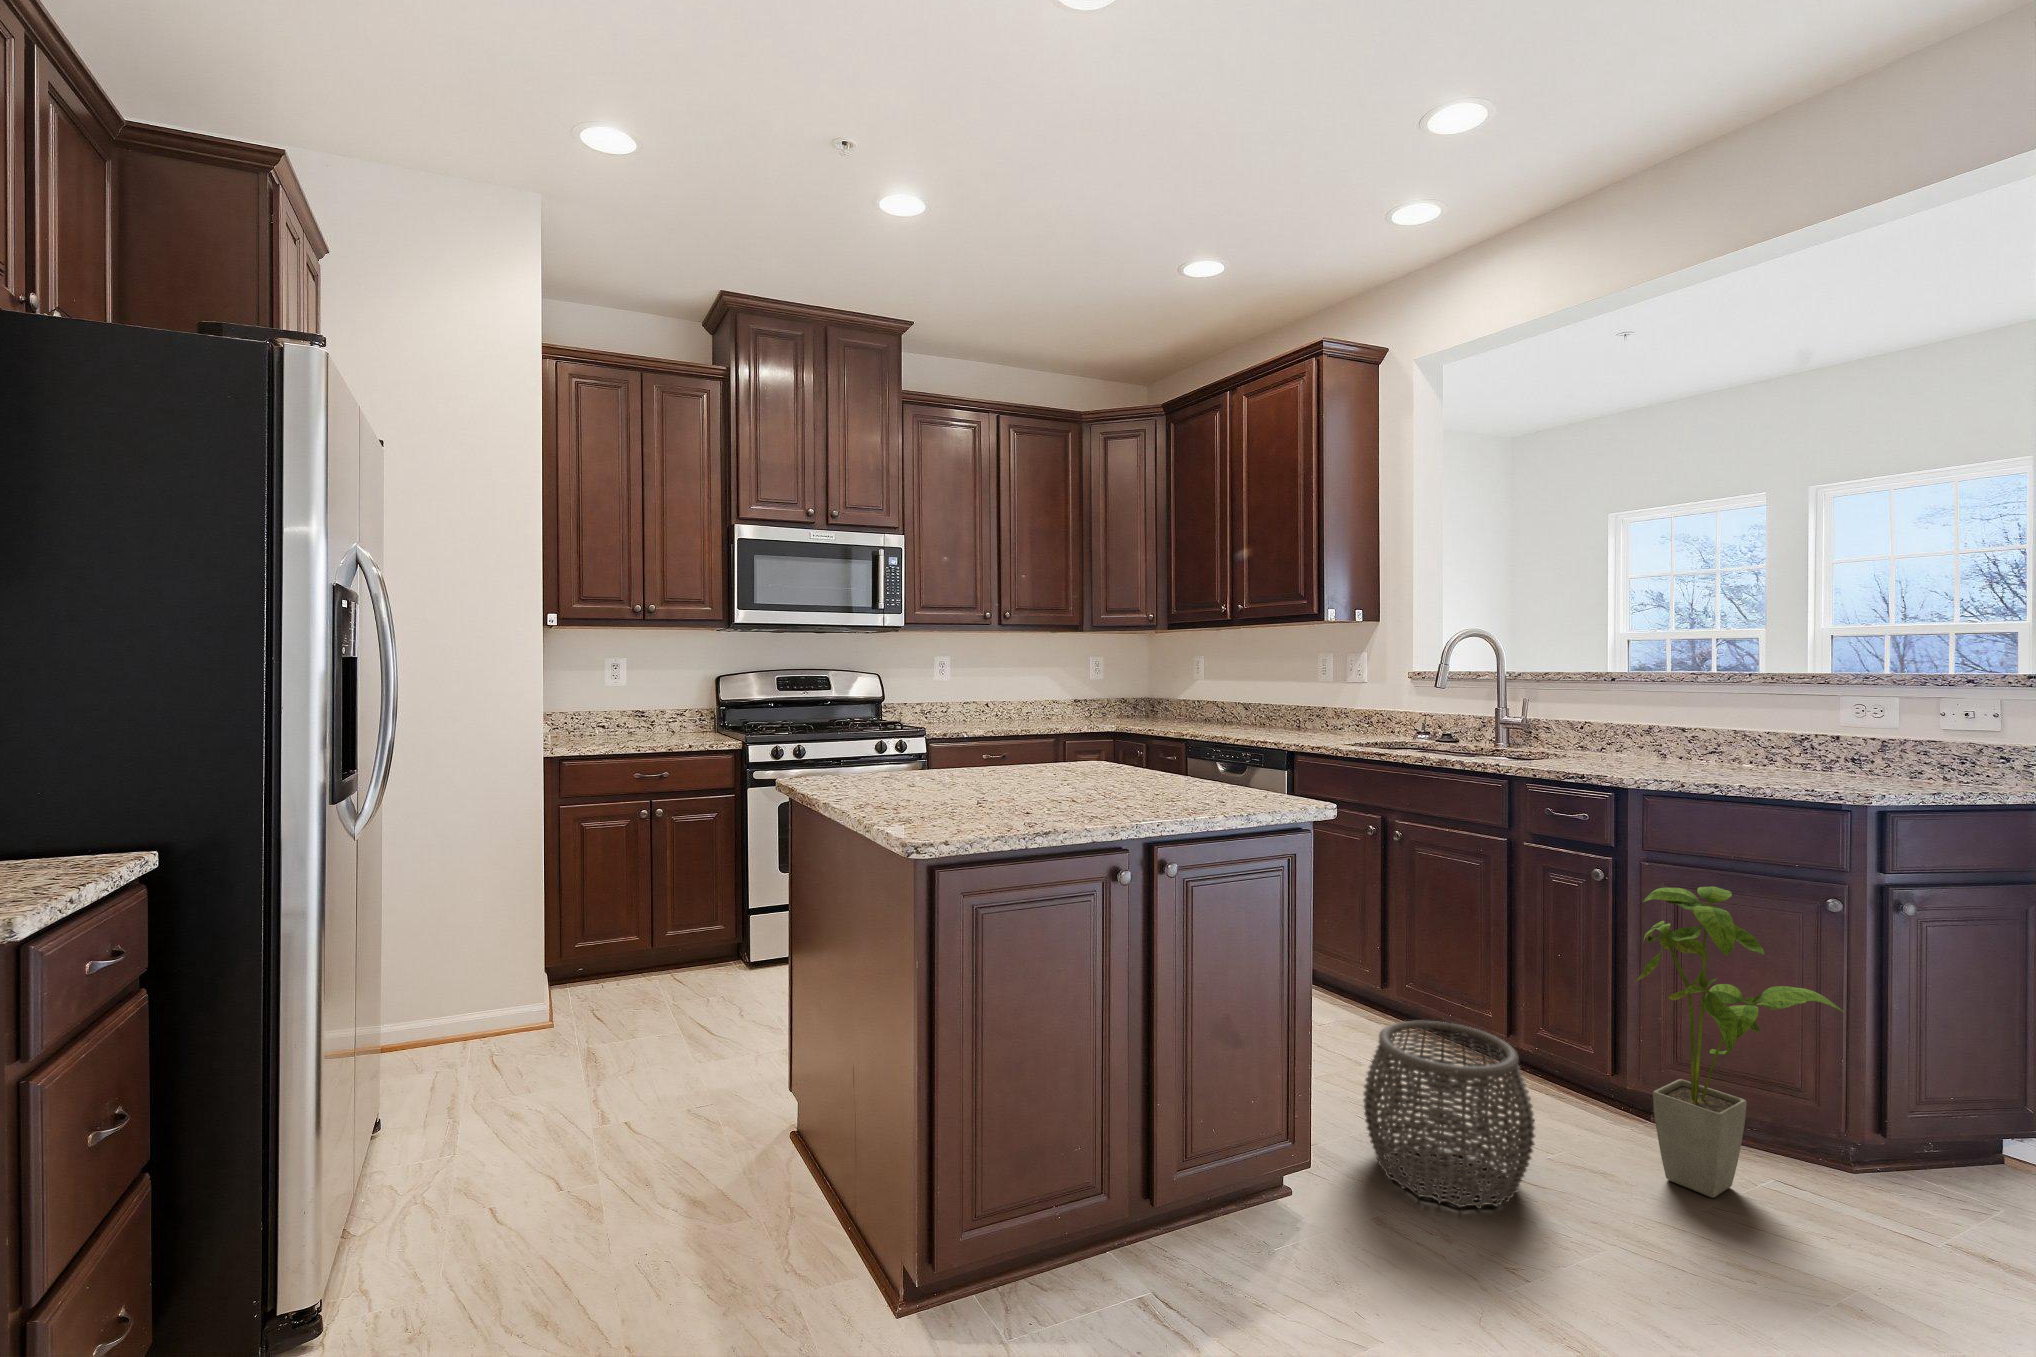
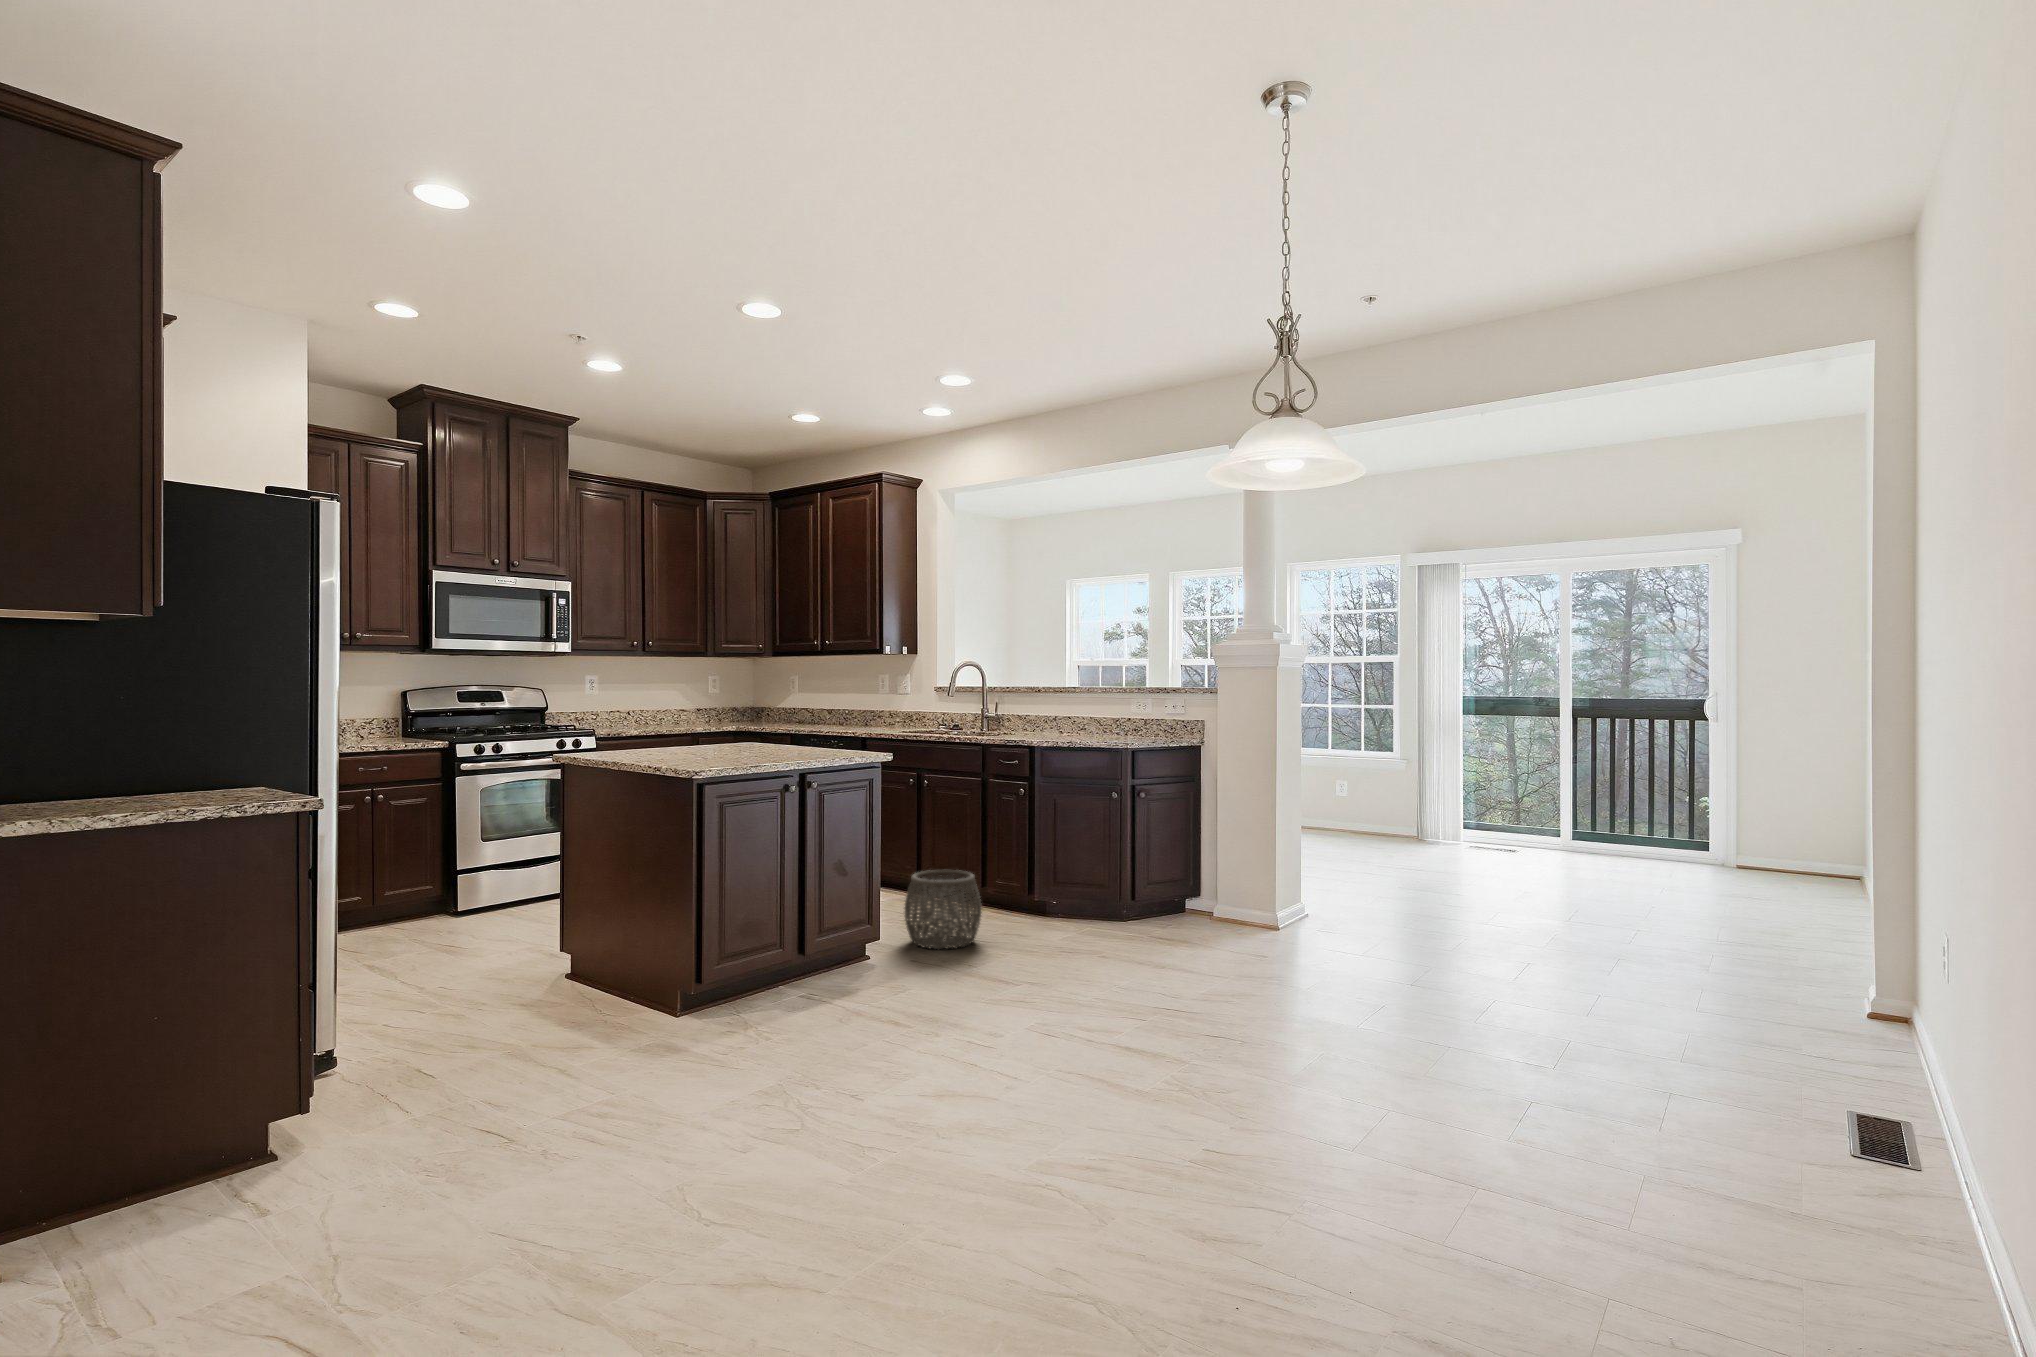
house plant: present [1636,887,1844,1197] -> none [1029,789,1107,934]

